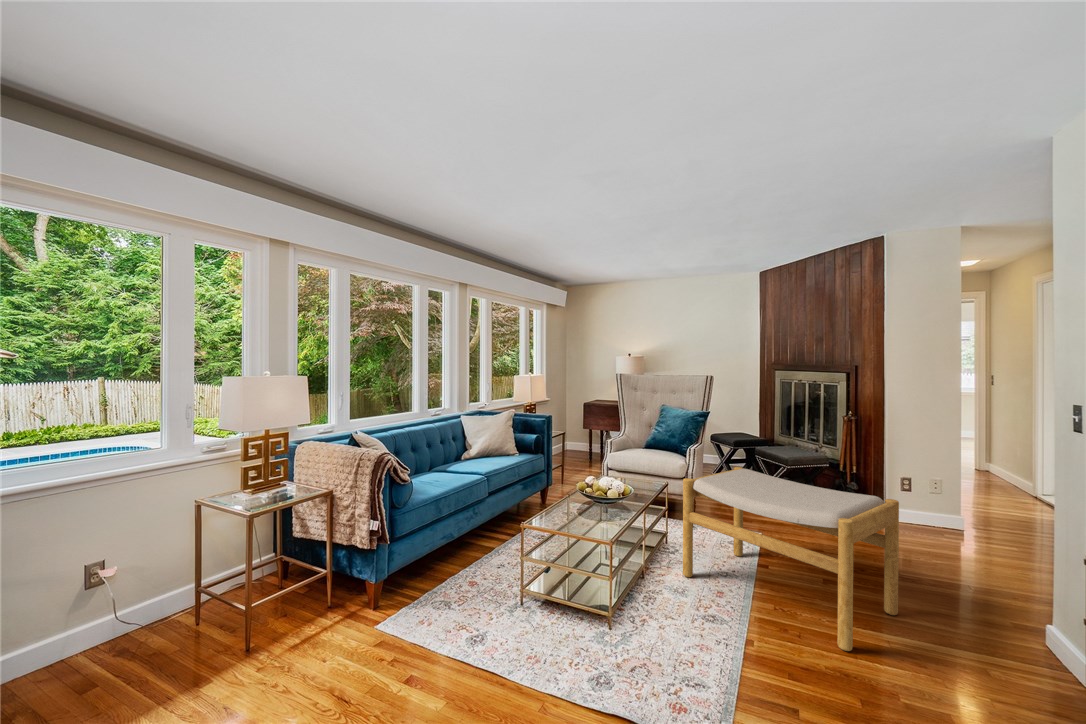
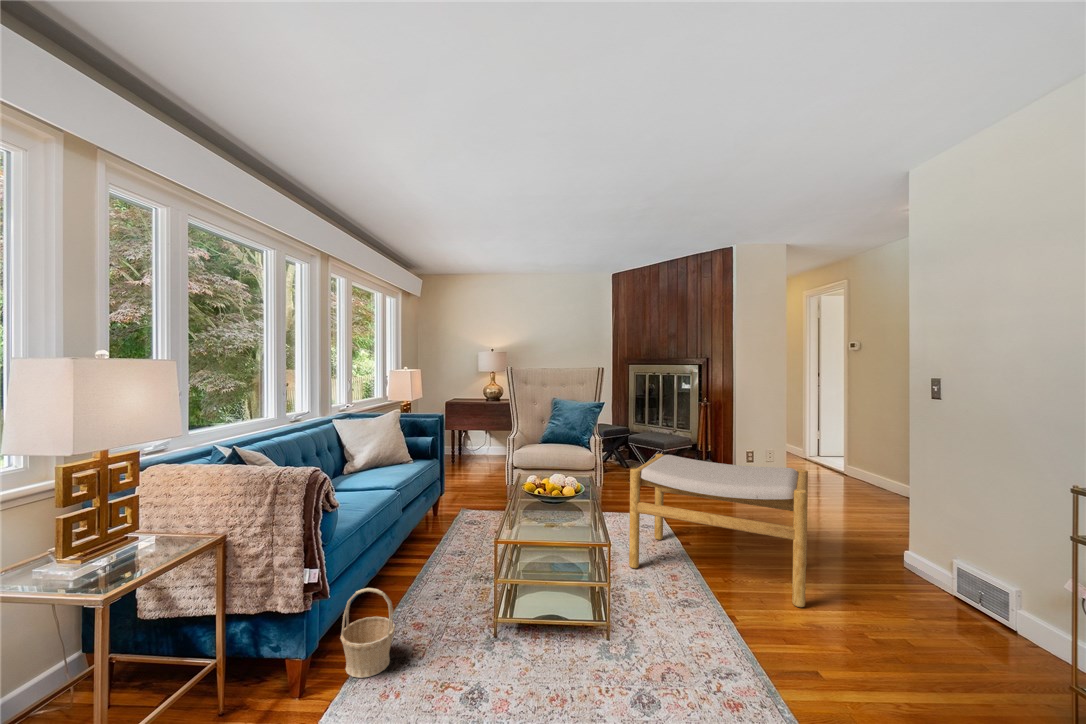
basket: none [403,543,442,608] -> present [340,588,395,678]

